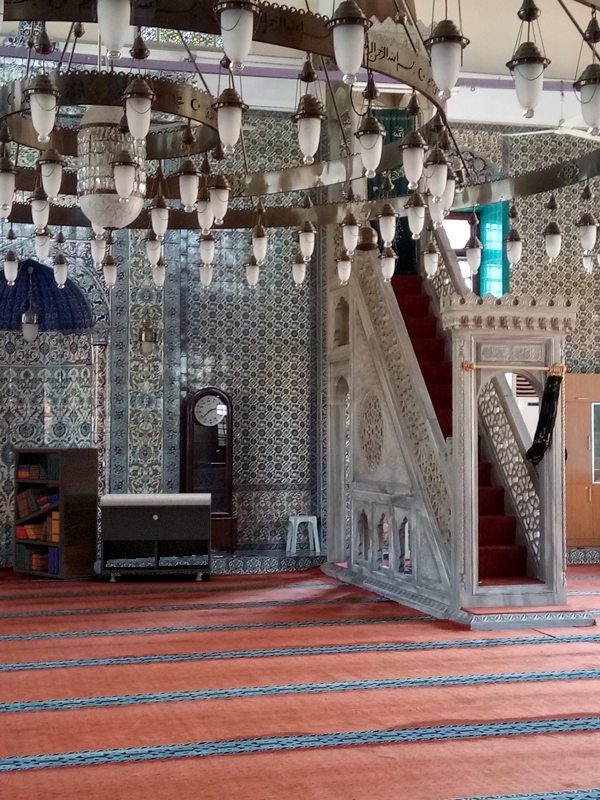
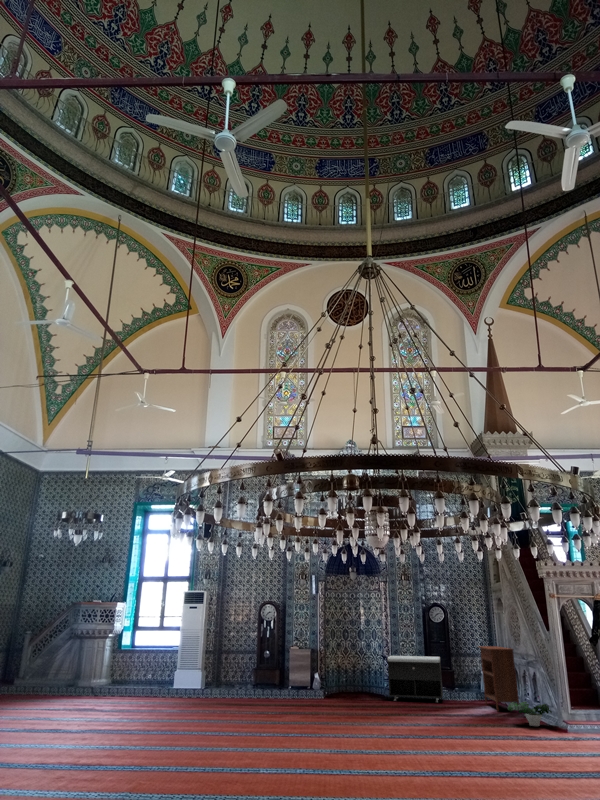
bookshelf: present [13,447,99,579] -> none [348,631,388,698]
console table: none [289,471,365,593] -> present [478,646,519,711]
potted plant: none [350,573,437,619] -> present [507,701,552,726]

